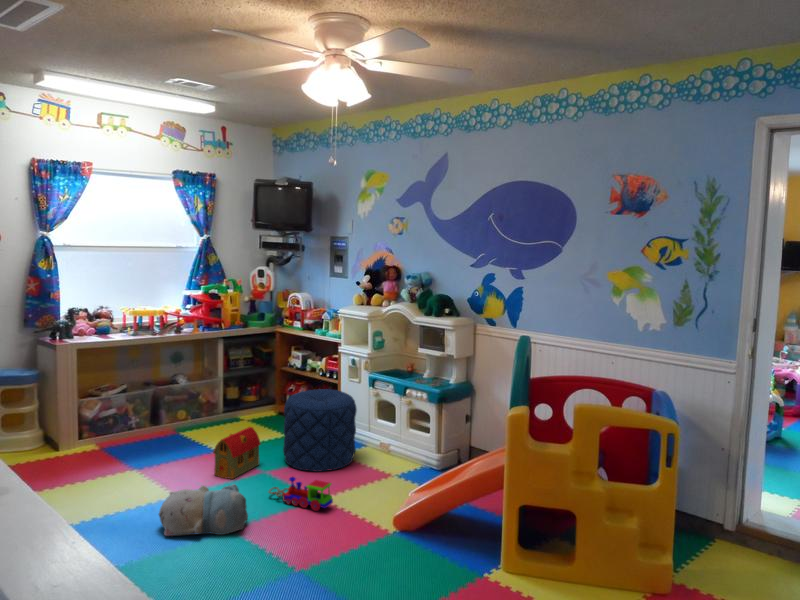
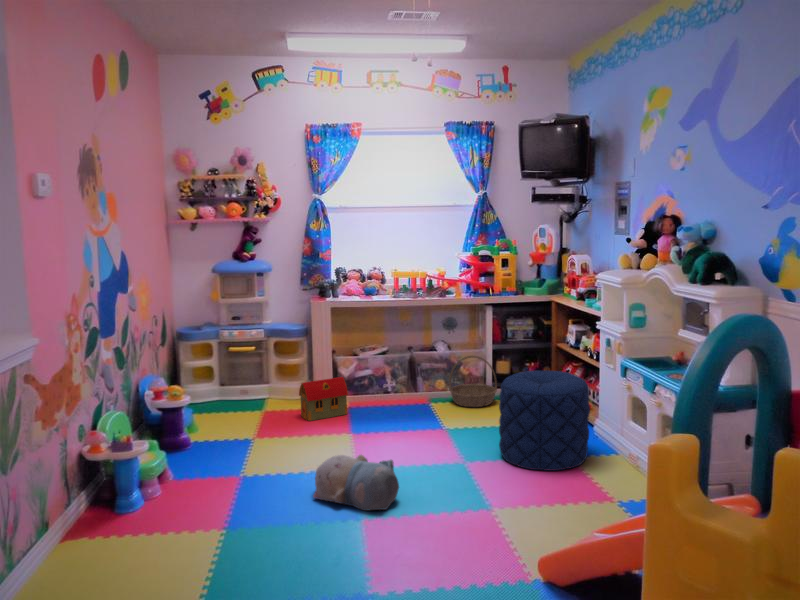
basket: none [194,383,238,430] -> present [449,356,497,407]
toy house: present [213,427,260,479] -> present [299,377,348,421]
toy train: present [269,477,333,511] -> none [444,465,500,511]

